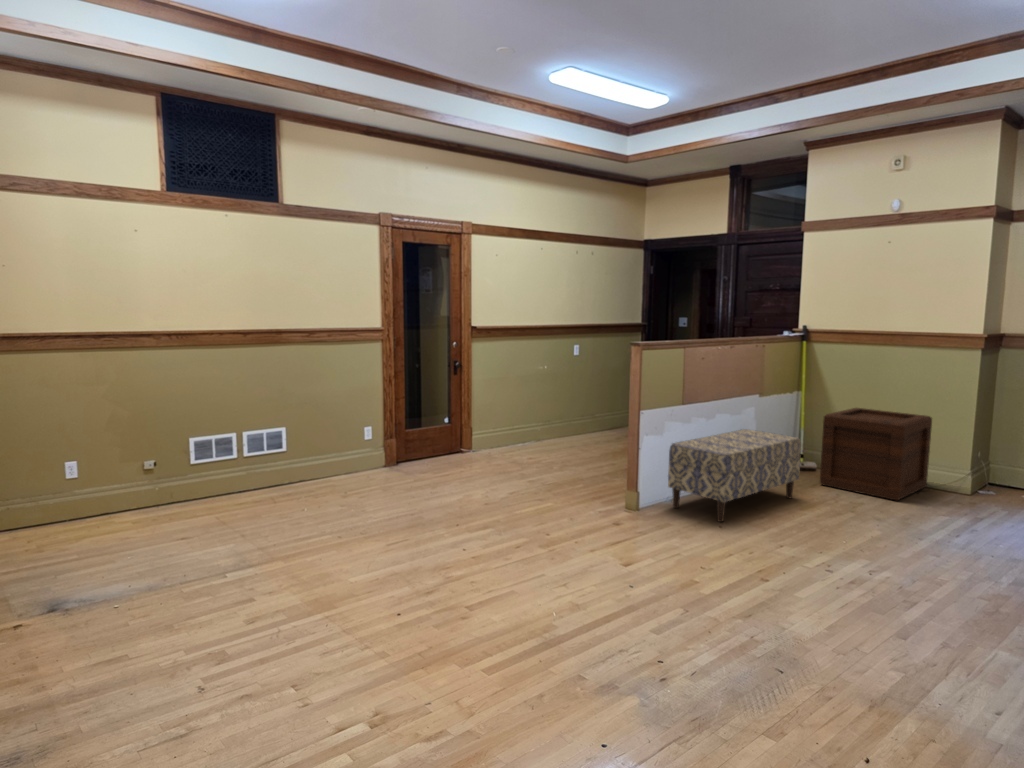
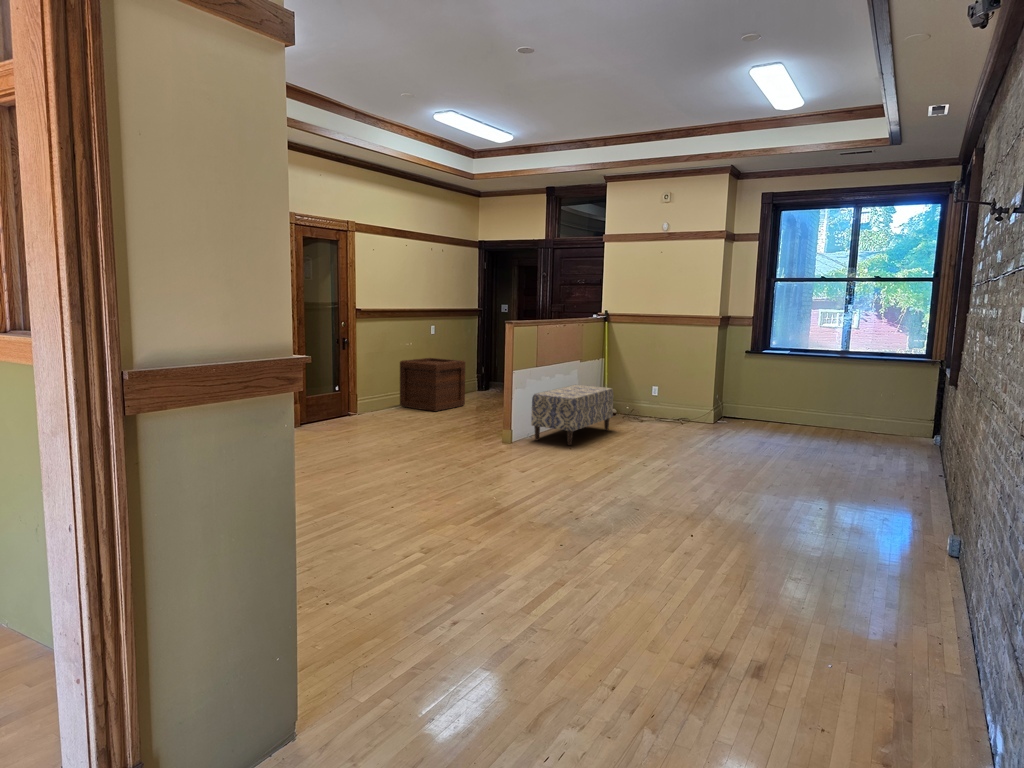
wooden crate: present [820,408,932,501] -> present [400,358,465,411]

